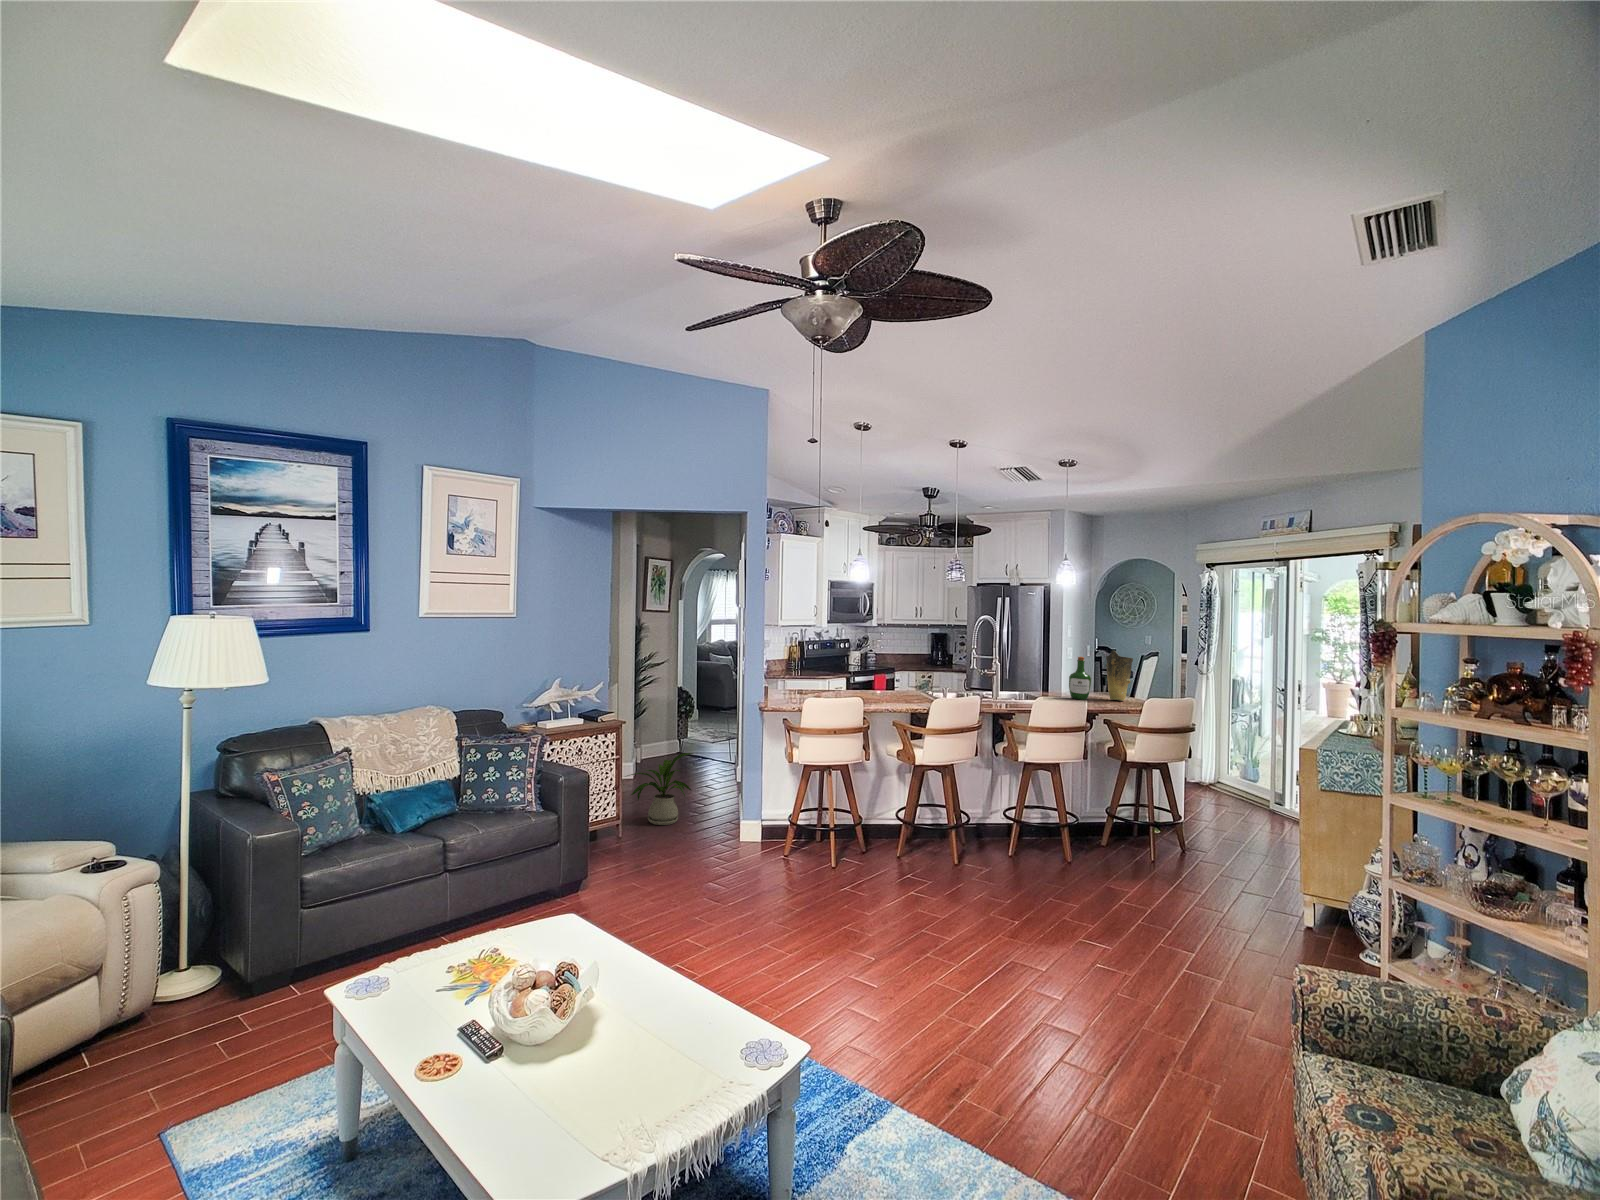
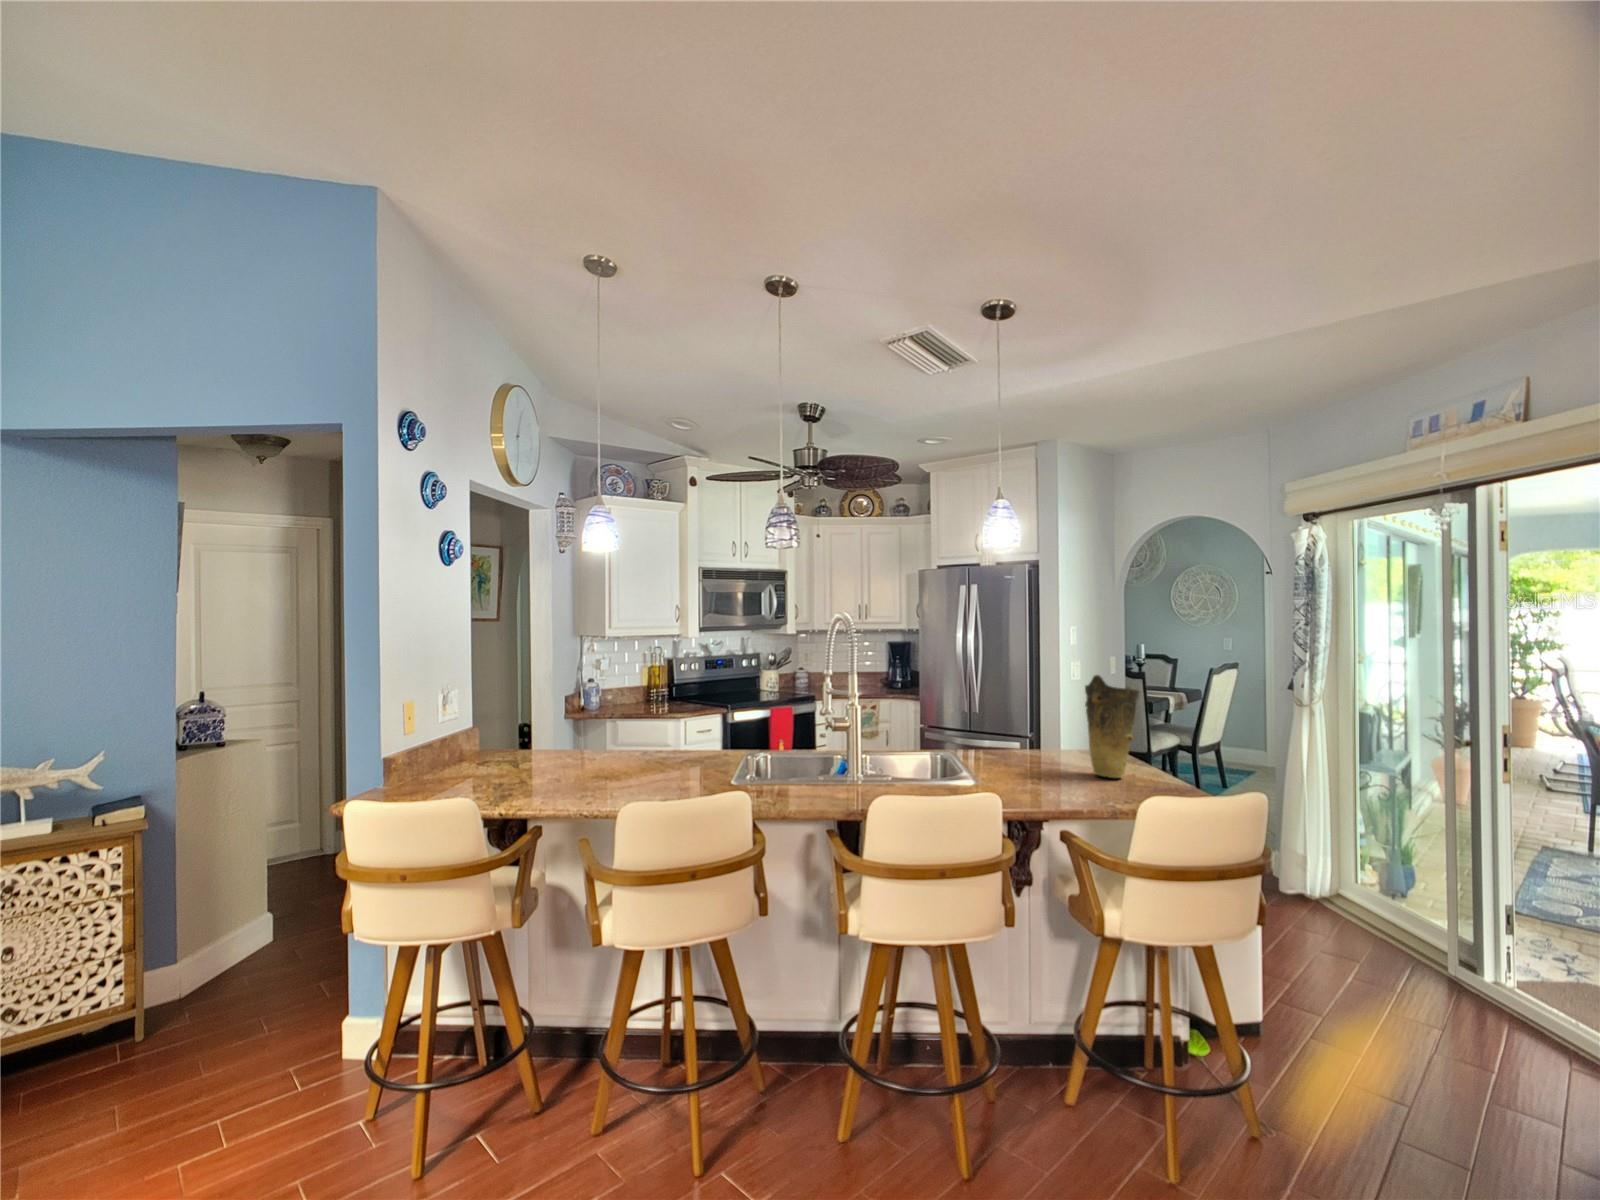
wine bottle: present [1069,657,1091,700] -> none [1008,688,1052,776]
house plant: present [627,753,693,825] -> none [133,880,311,1025]

